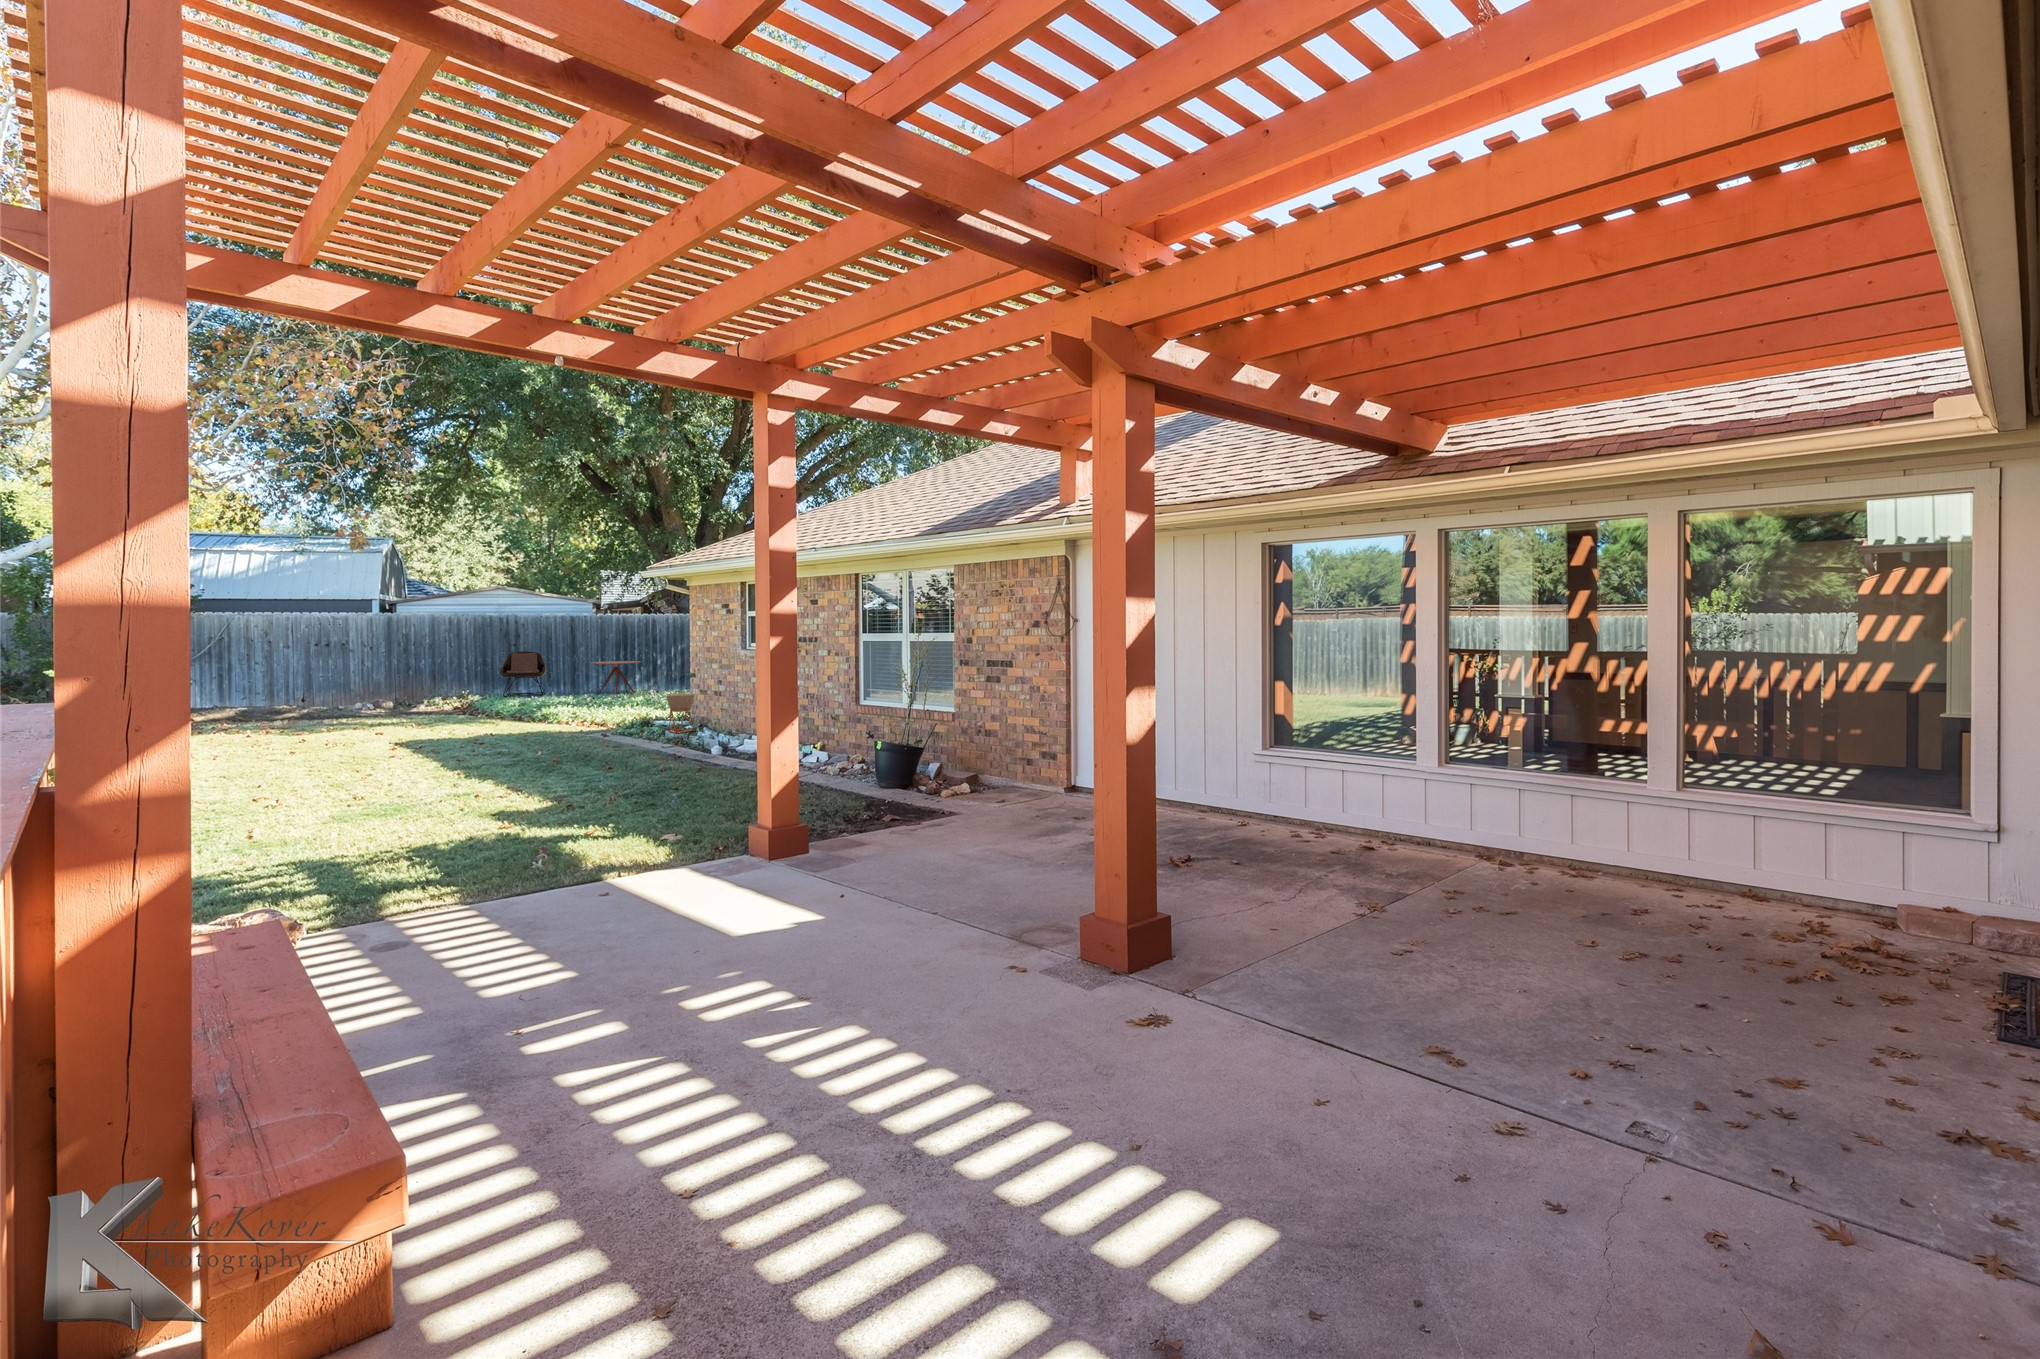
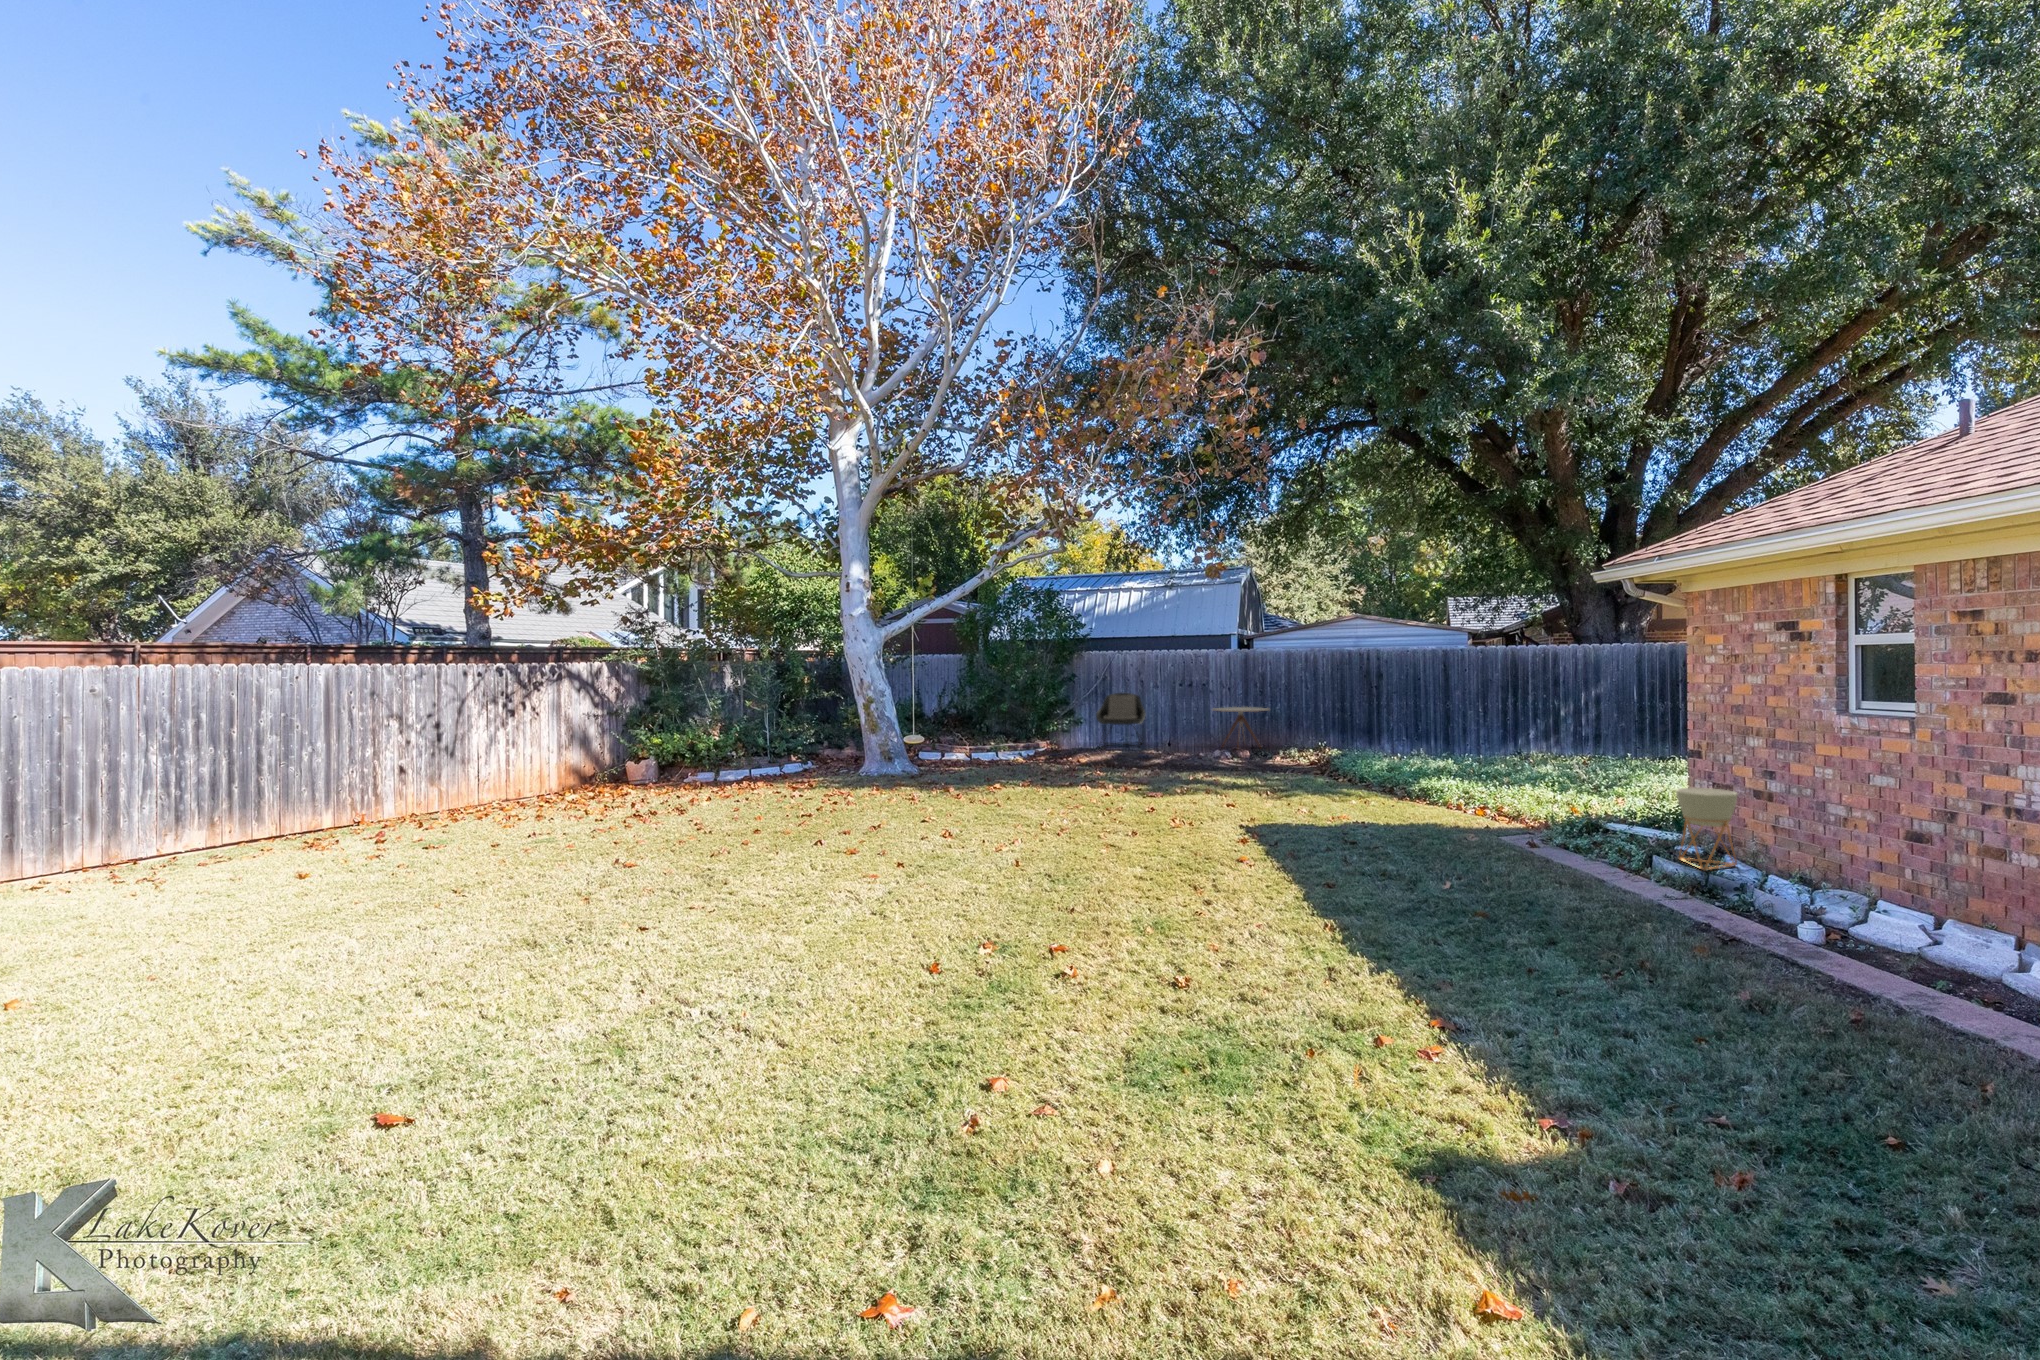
lounge chair: present [500,651,547,697] -> present [1096,693,1145,746]
round table: present [591,661,641,694] -> present [1213,707,1269,747]

